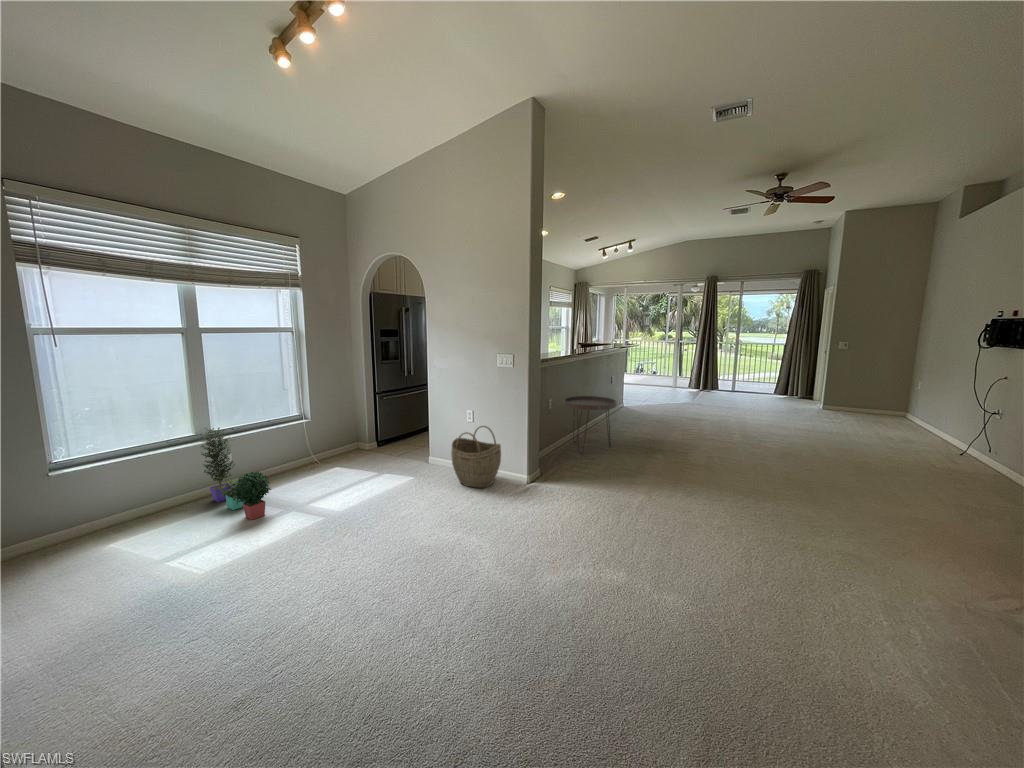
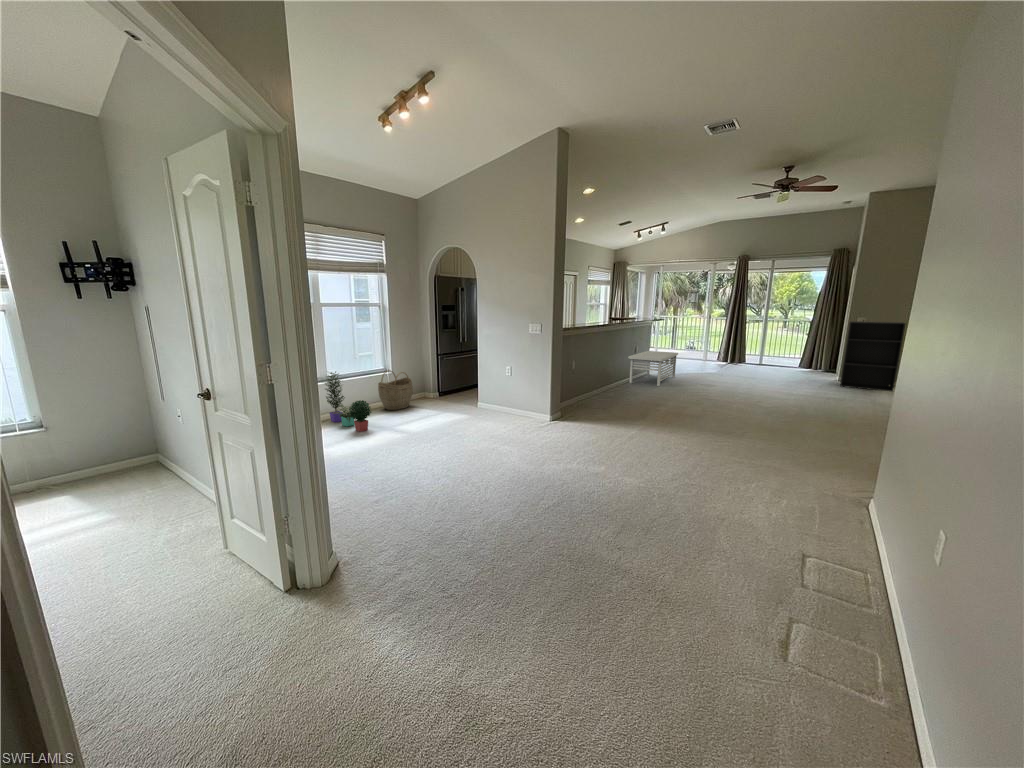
bookshelf: none [826,346,896,421] -> present [840,321,906,392]
storage bench: none [606,379,657,422] -> present [628,351,678,386]
side table: present [563,396,616,453] -> none [584,360,628,405]
woven basket: present [451,426,501,488] -> present [378,370,413,410]

